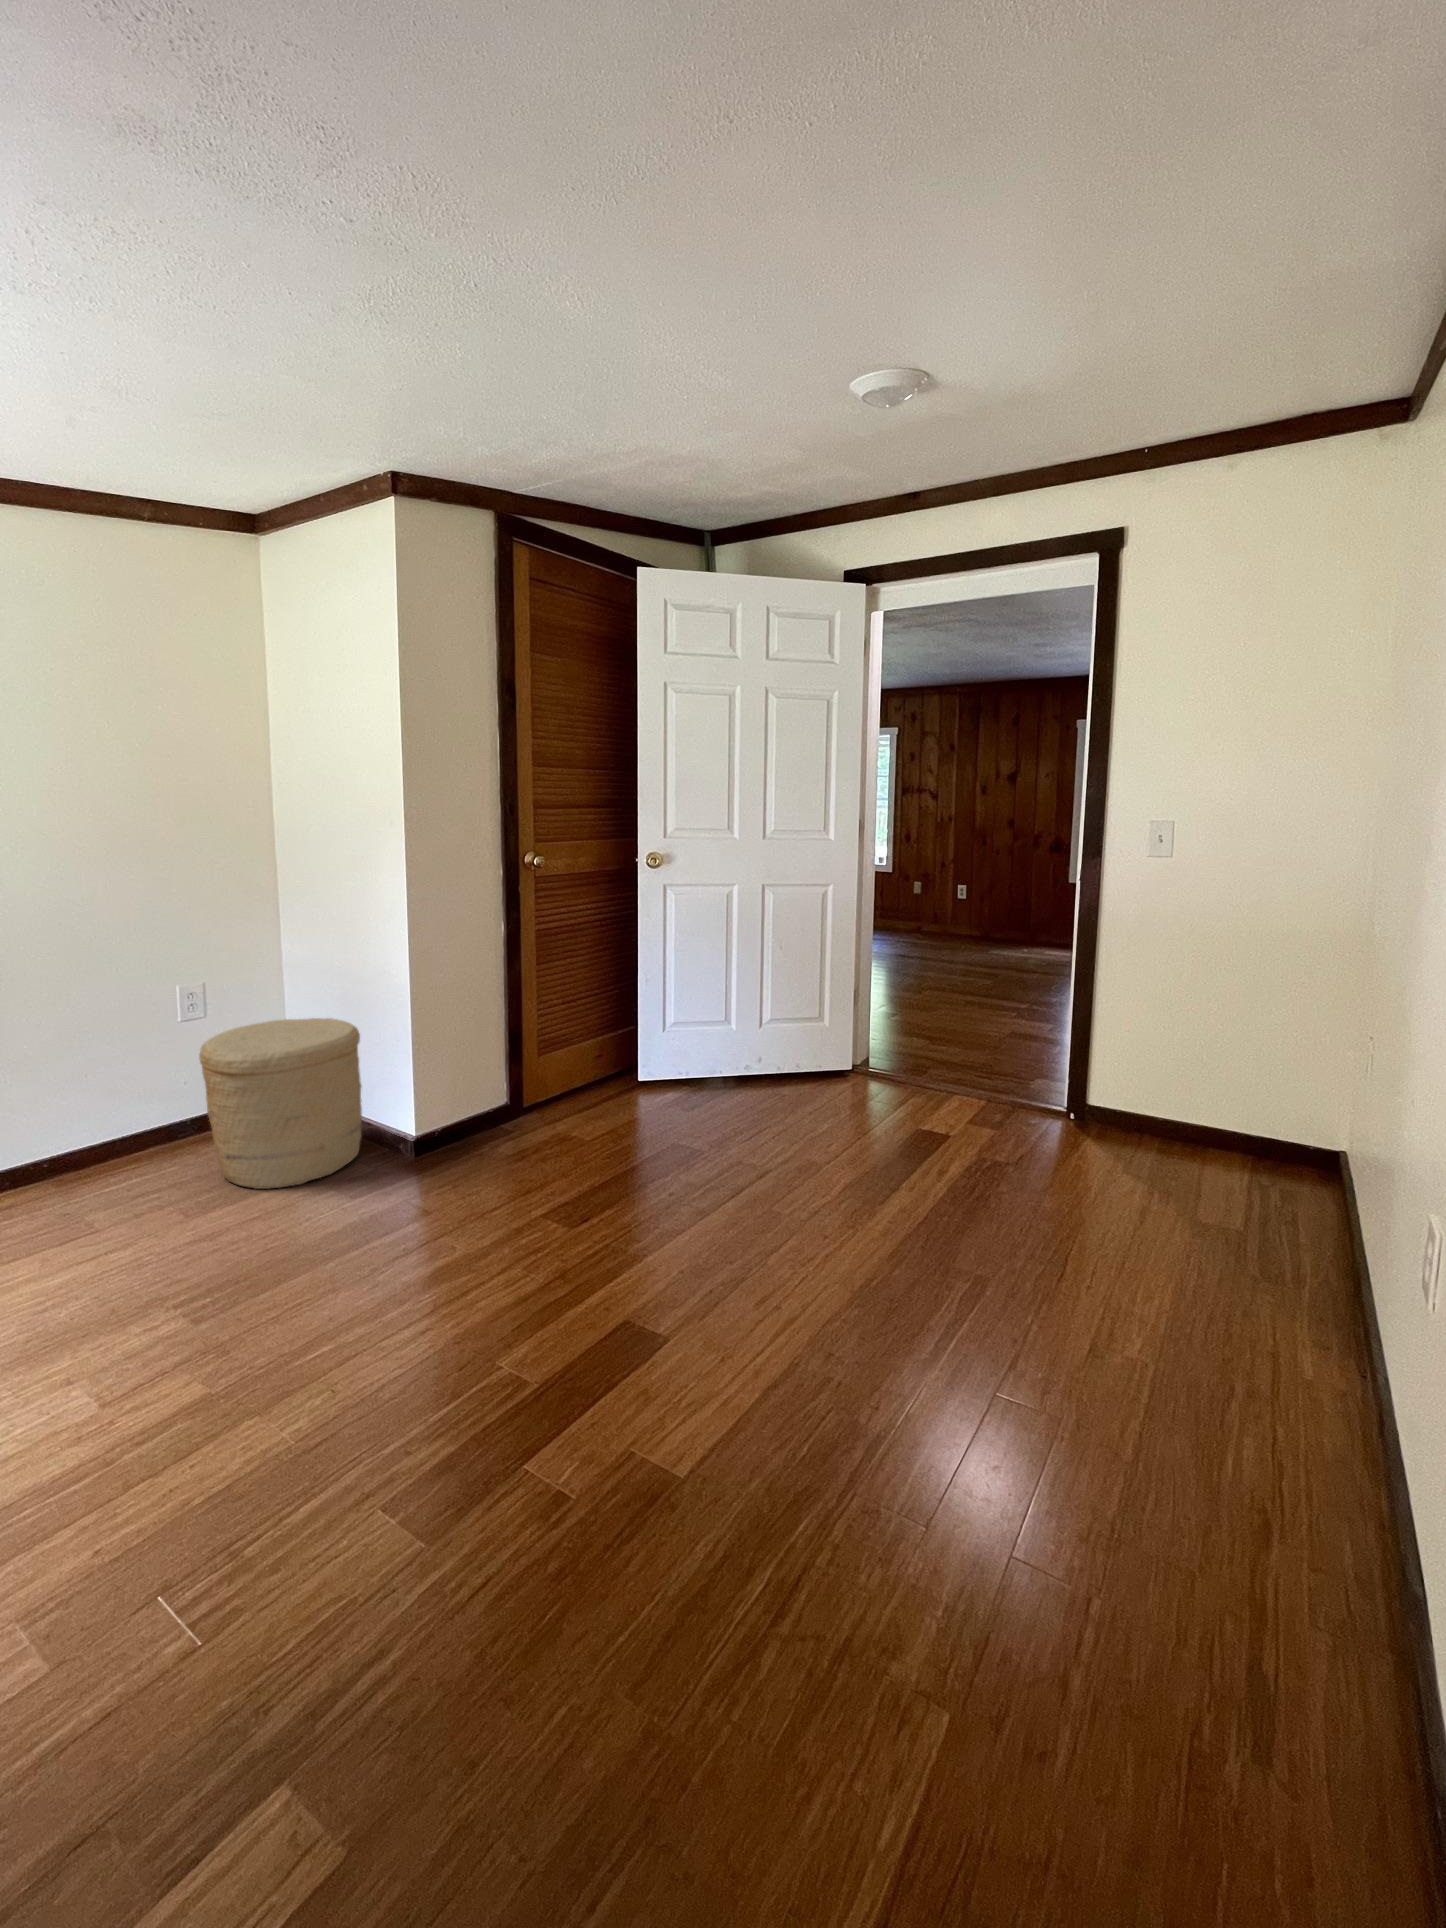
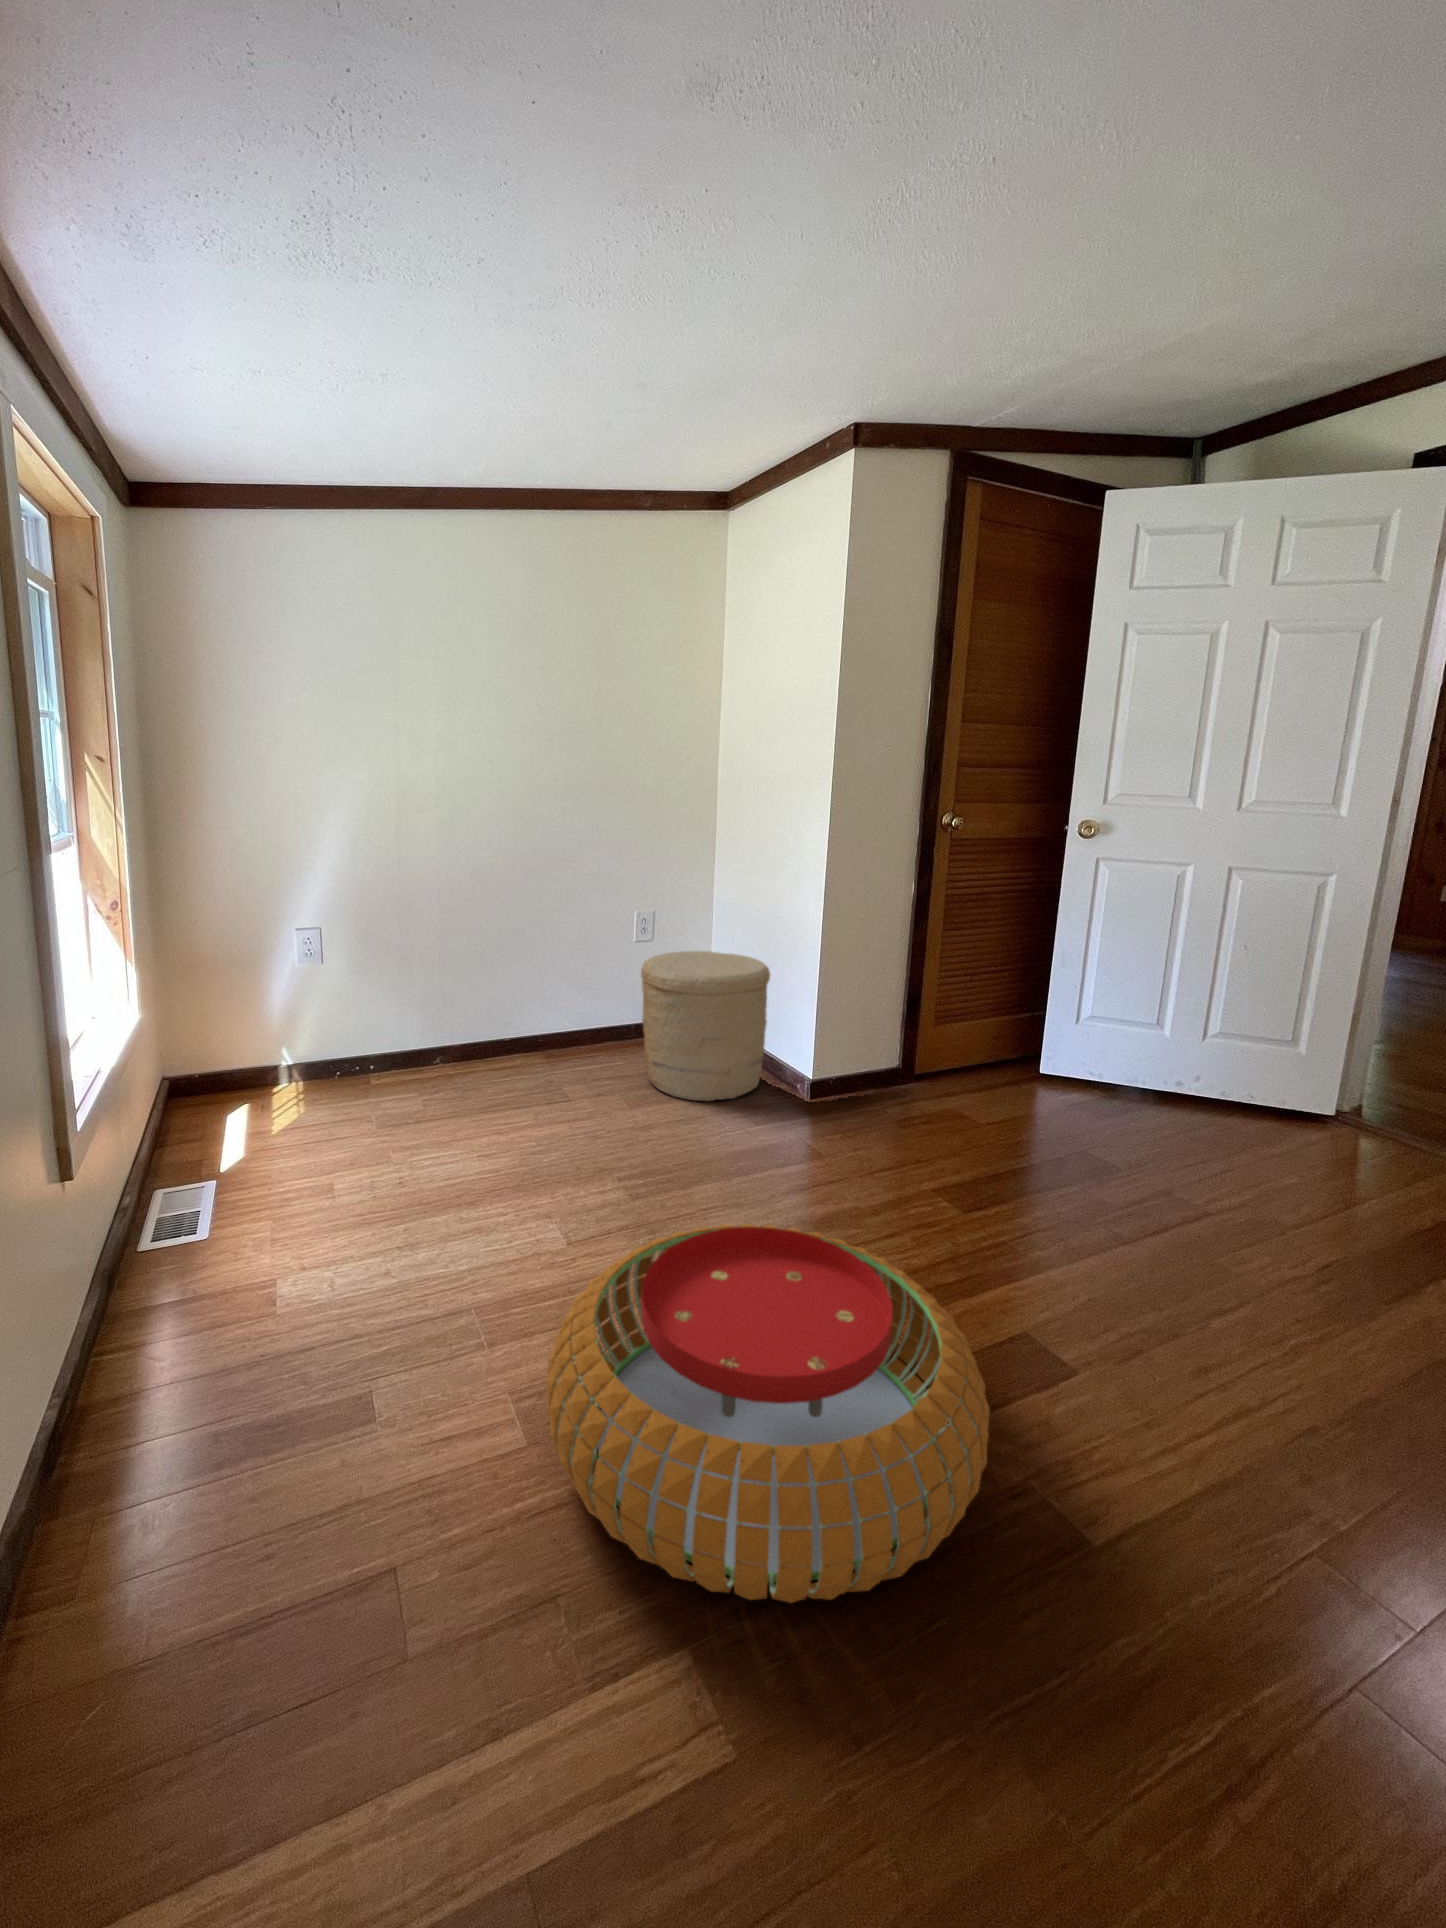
pouf: none [116,1297,585,1687] -> present [546,1224,990,1603]

